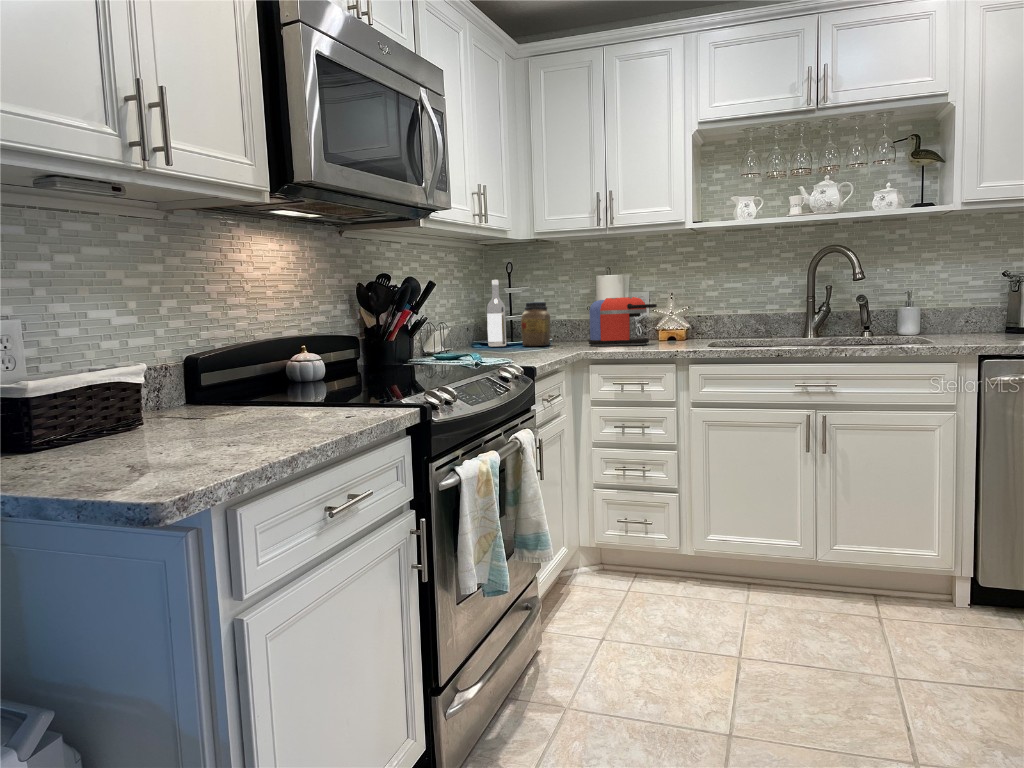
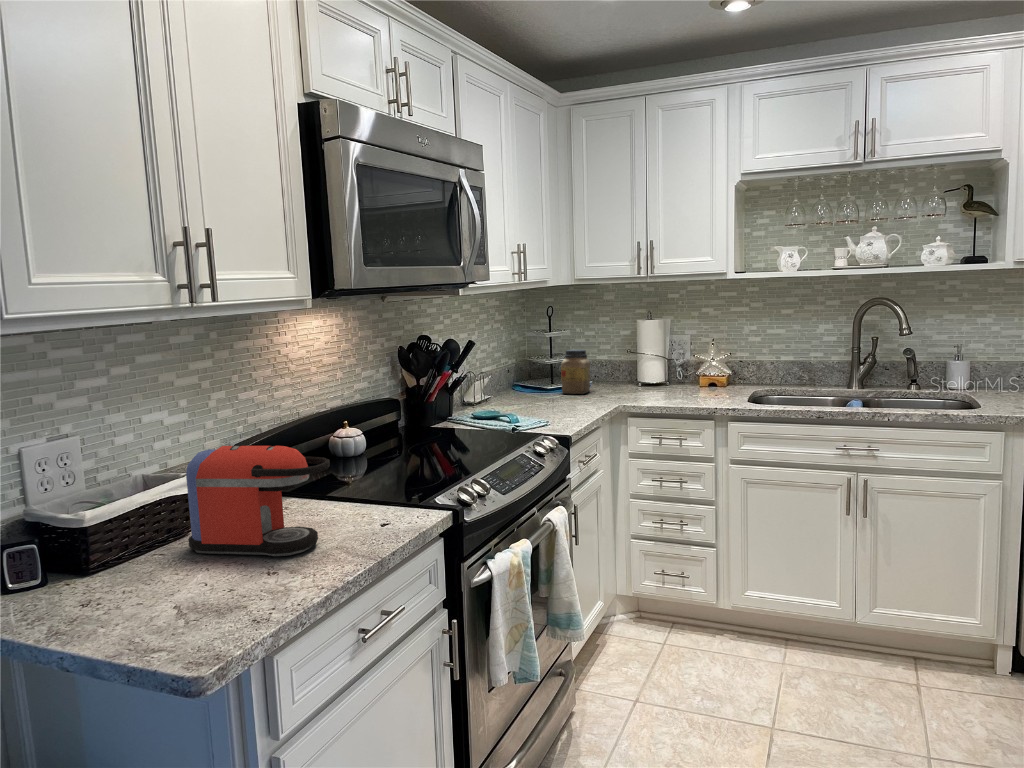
wine bottle: present [487,280,506,347] -> none [528,327,546,393]
coffee maker: present [589,297,657,346] -> present [186,446,330,556]

